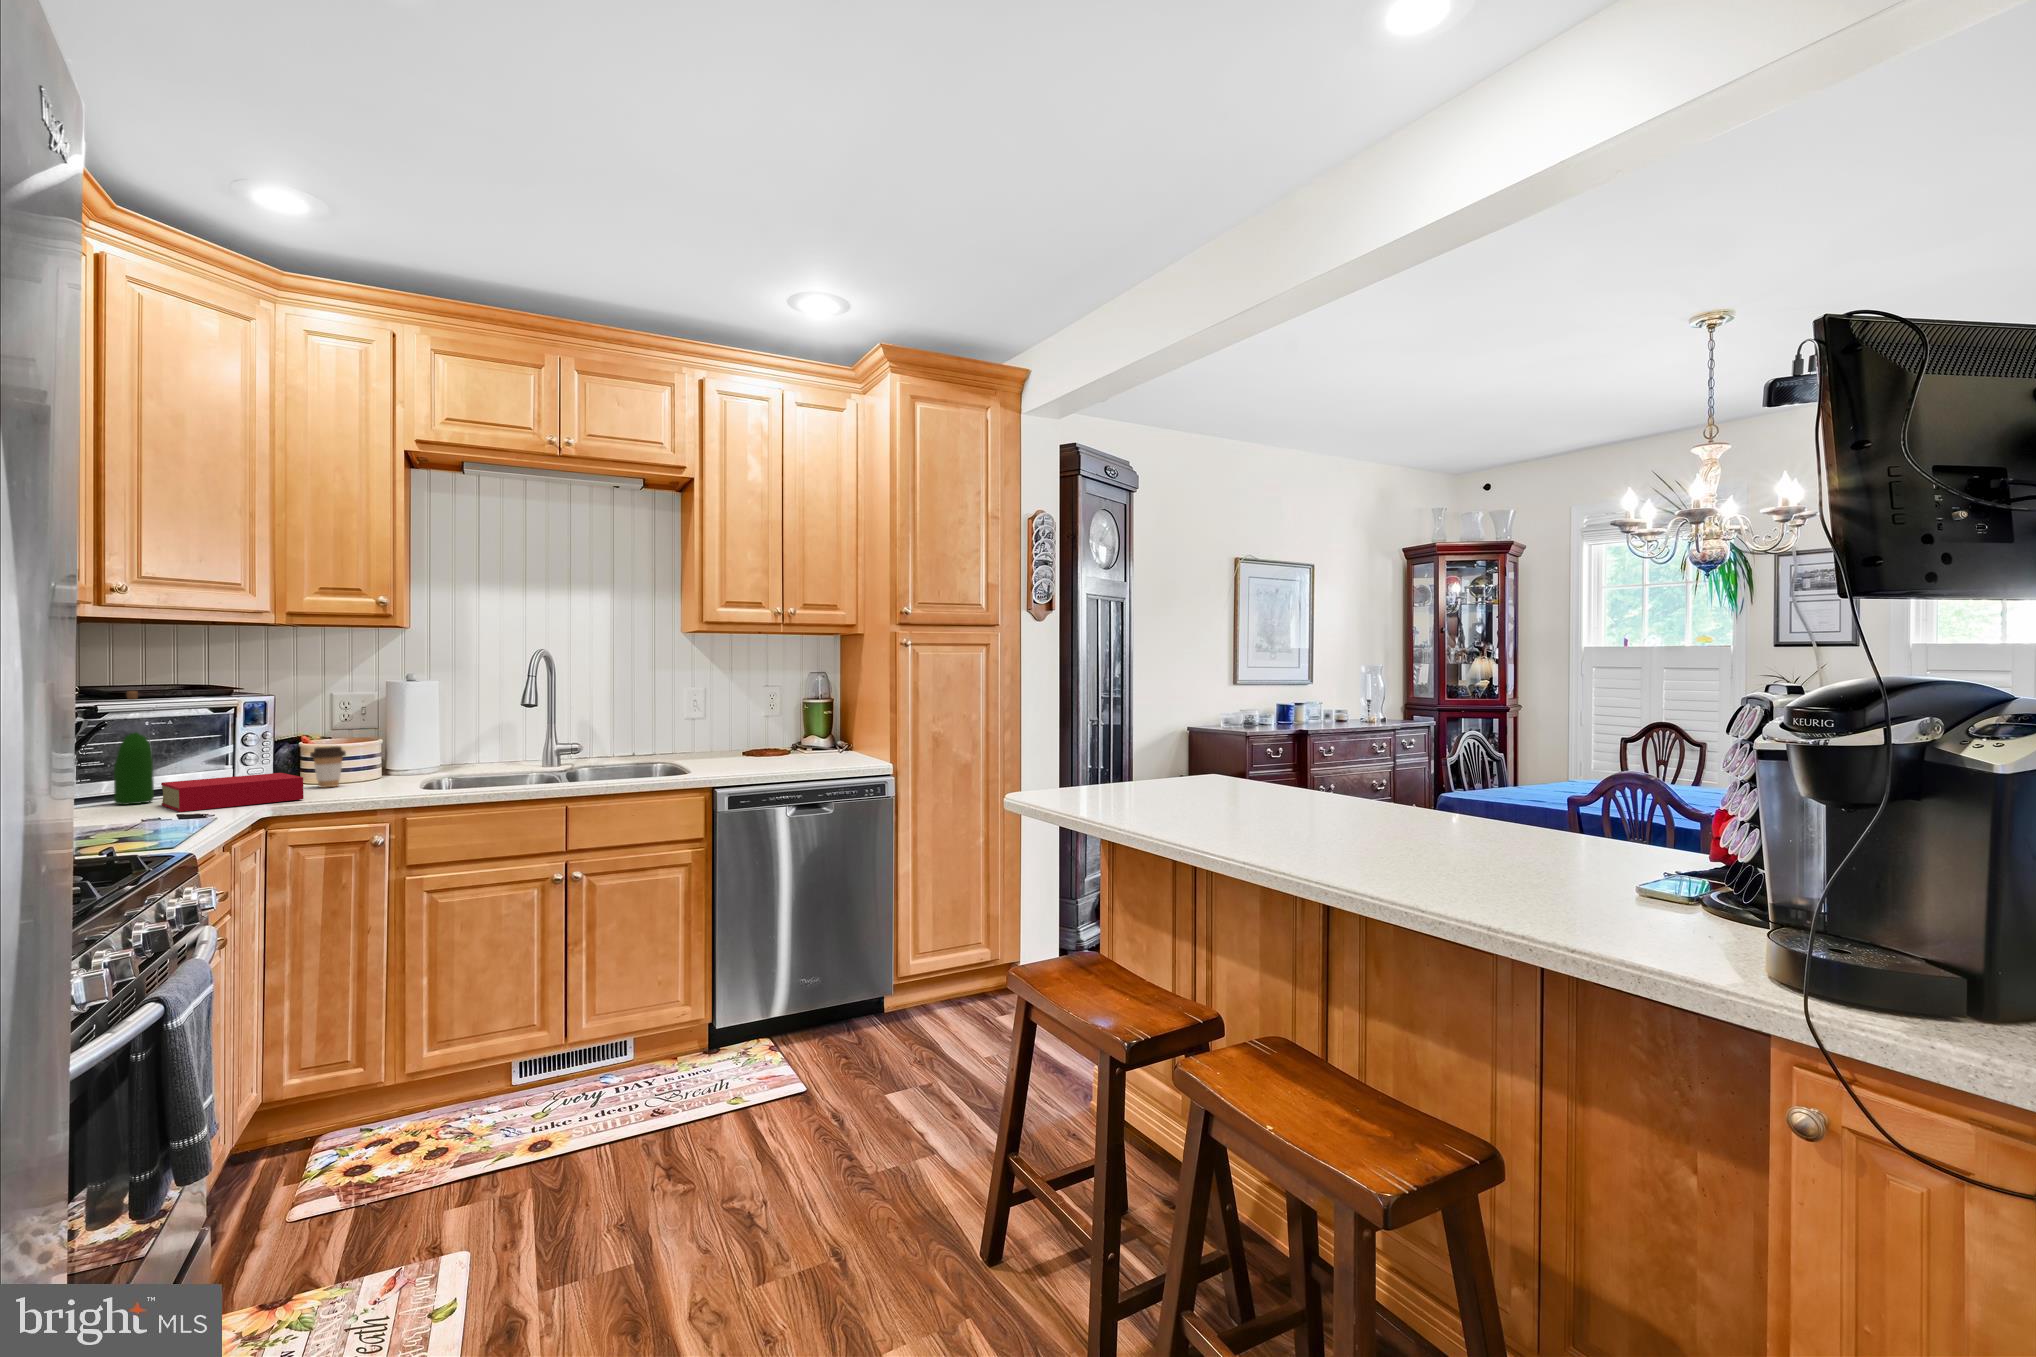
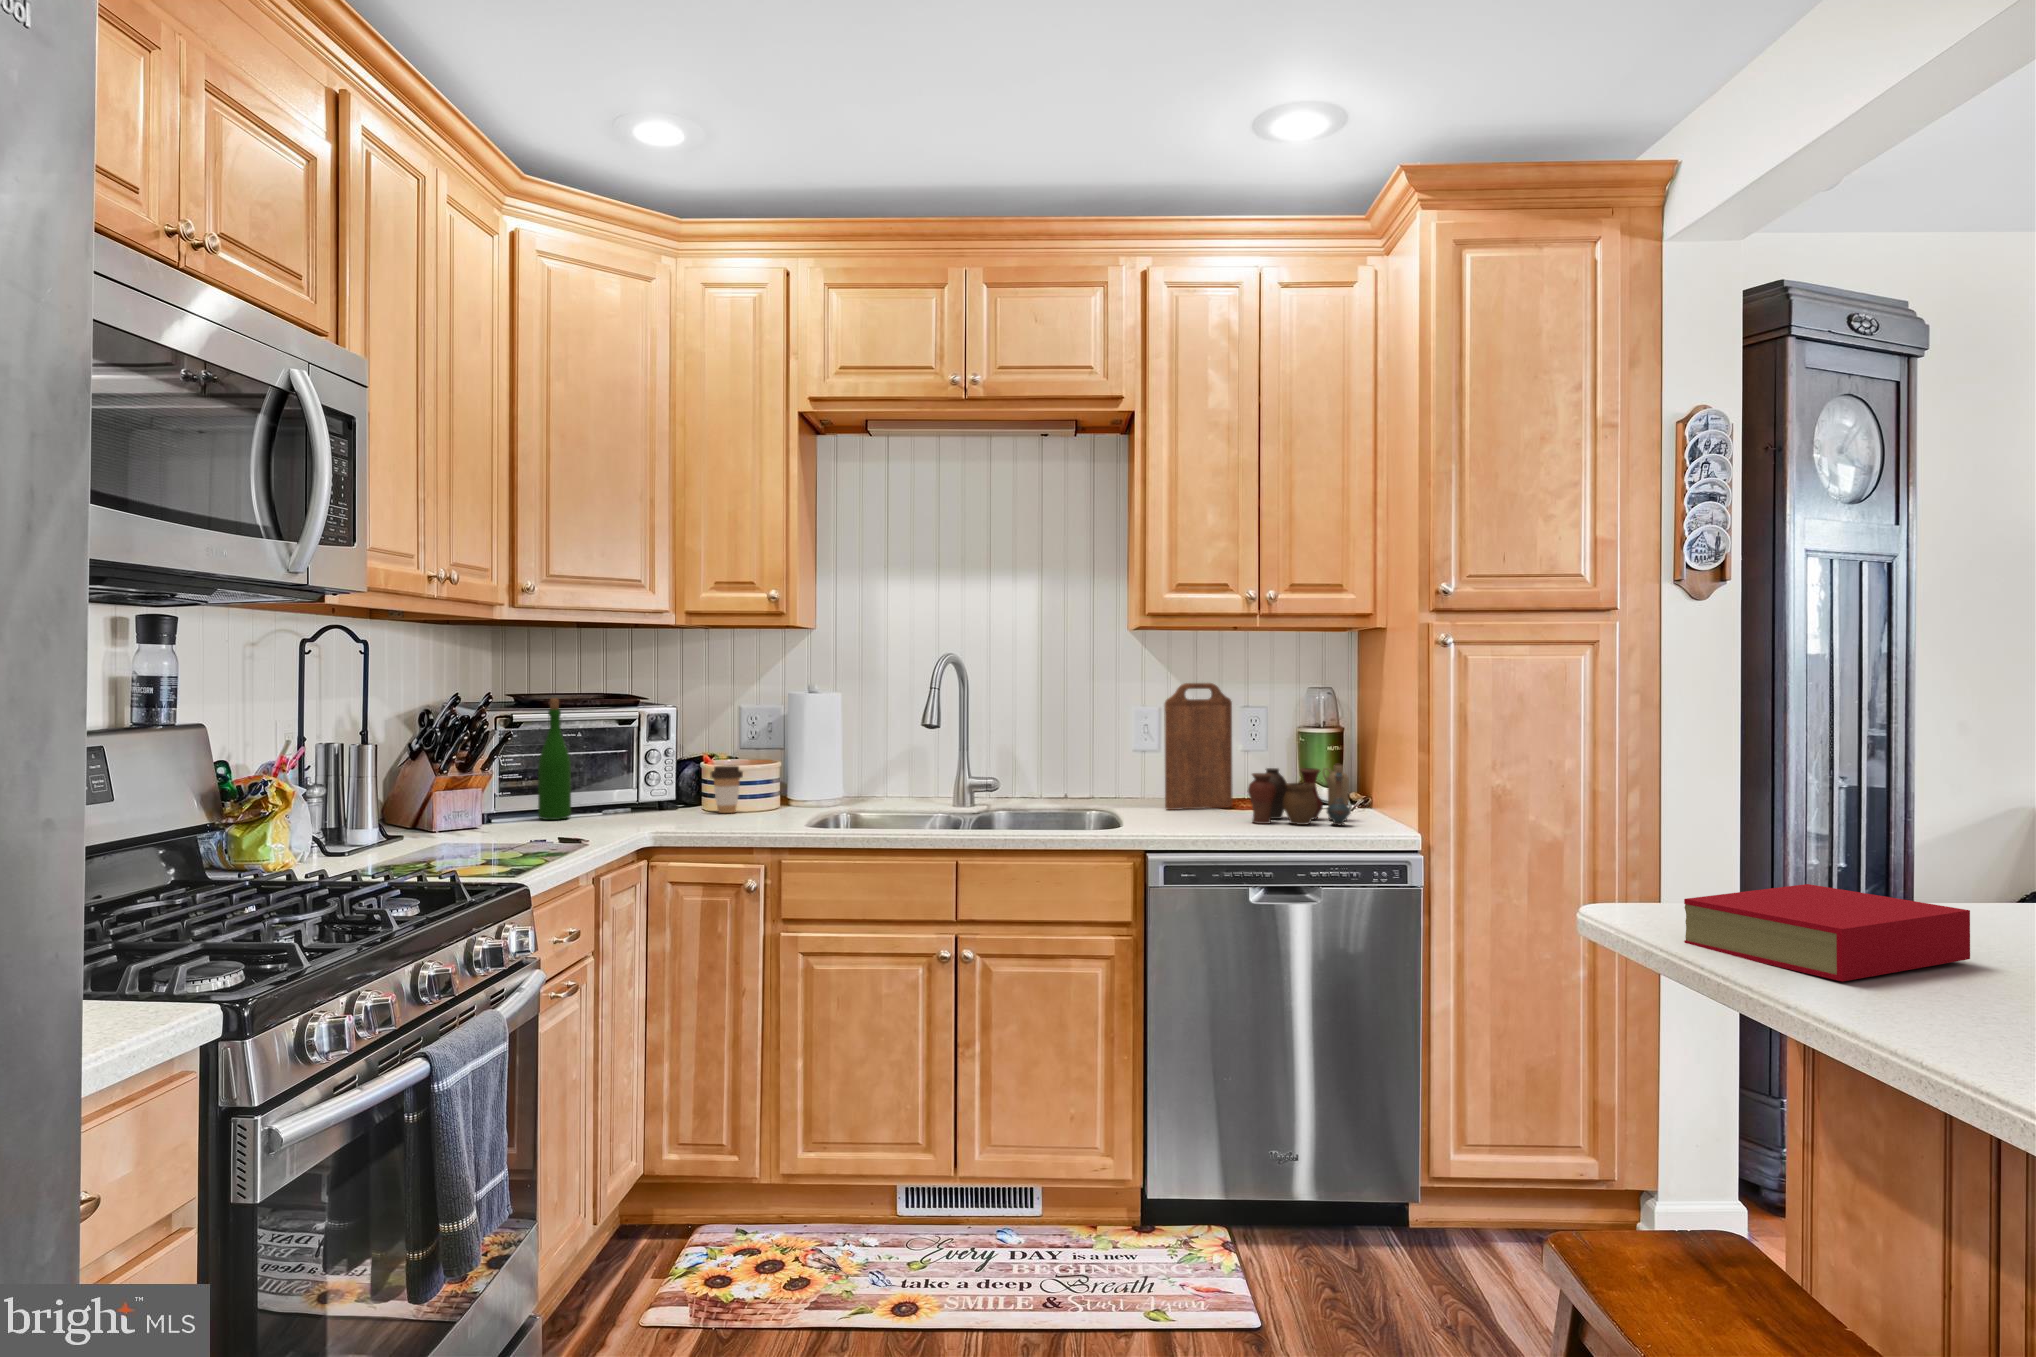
cutting board: none [716,672,764,763] -> present [1164,683,1232,810]
vase: none [780,725,848,767] -> present [1248,764,1351,825]
book: present [161,773,304,812] -> present [1684,884,1970,981]

